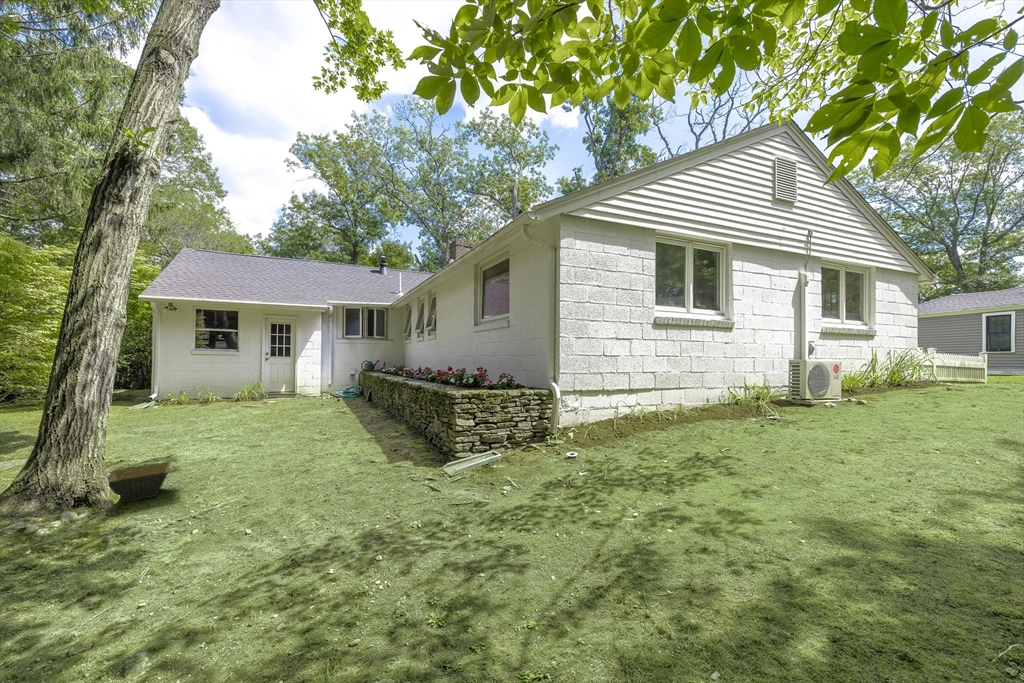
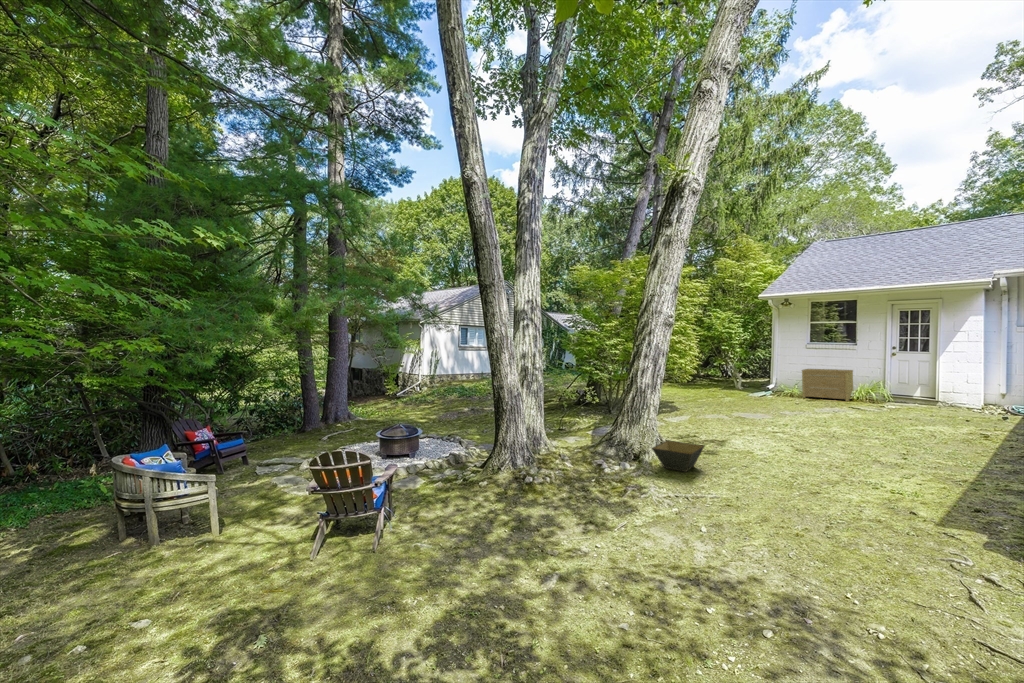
side table: none [190,373,237,405] -> present [802,369,854,401]

